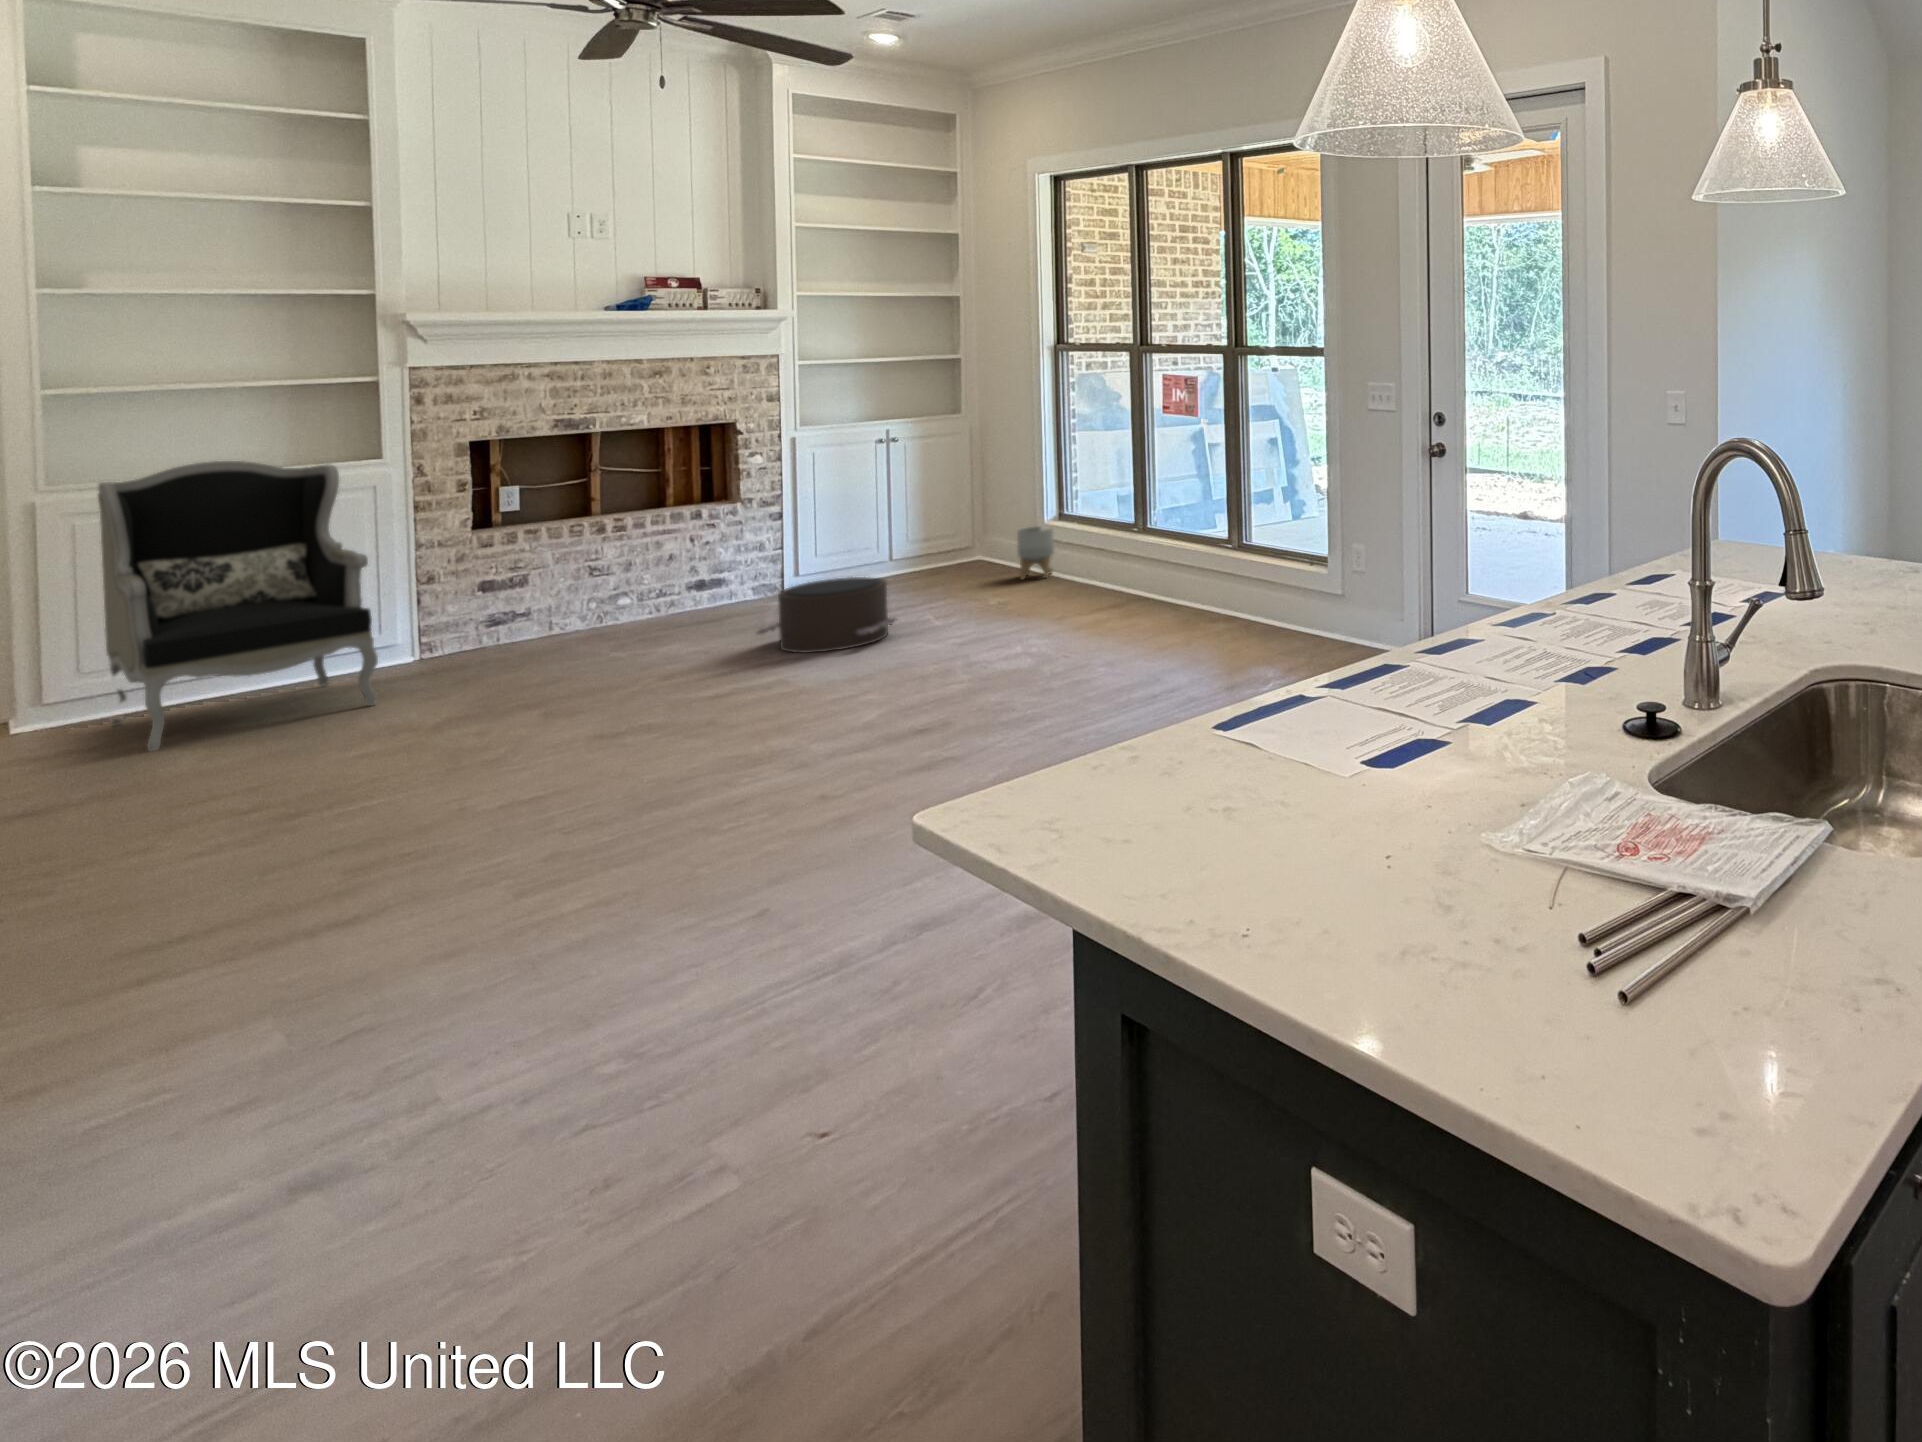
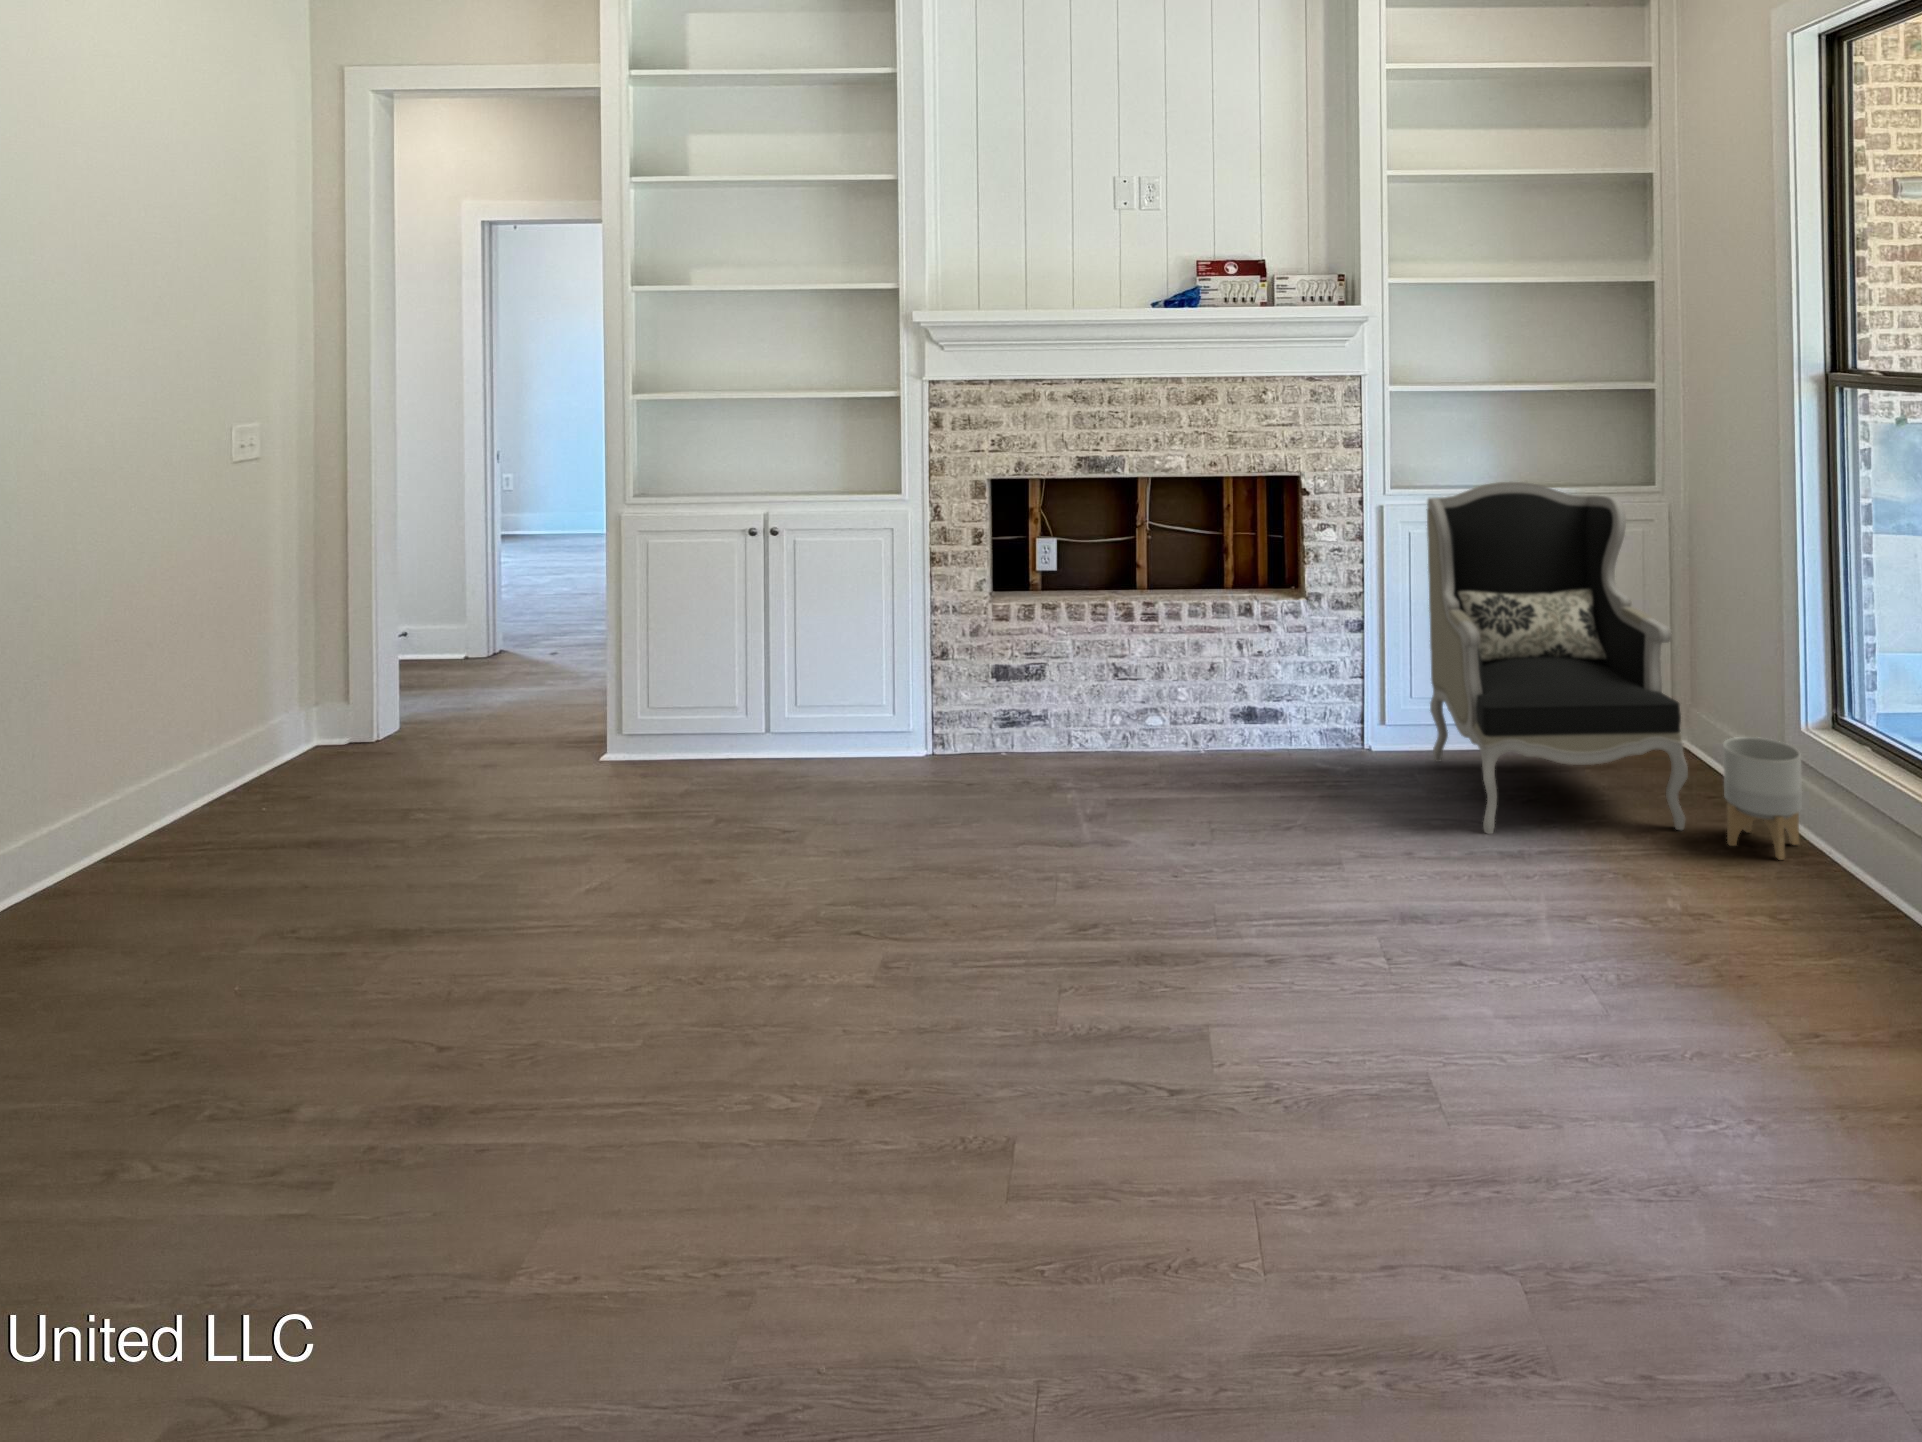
armchair: present [98,461,378,751] -> present [1427,481,1688,834]
pouf: present [757,577,896,653] -> none [1183,806,1399,993]

